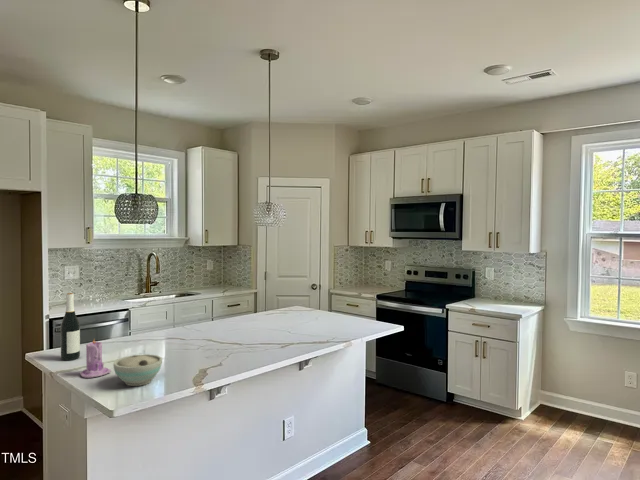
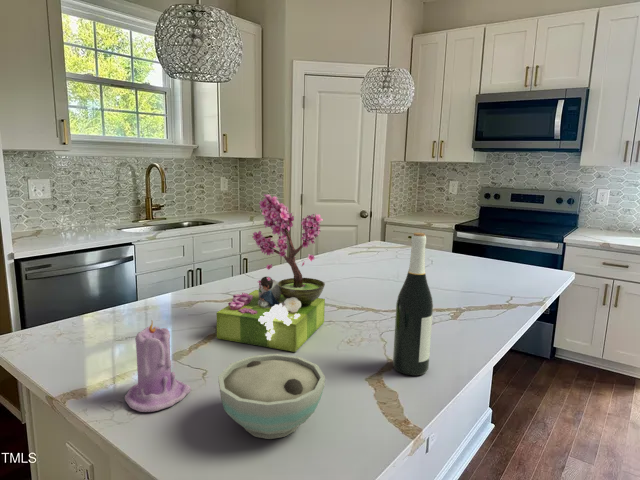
flower arrangement: none [139,278,203,361] -> present [216,194,325,352]
wine bottle: present [61,293,80,360] -> present [393,233,433,376]

